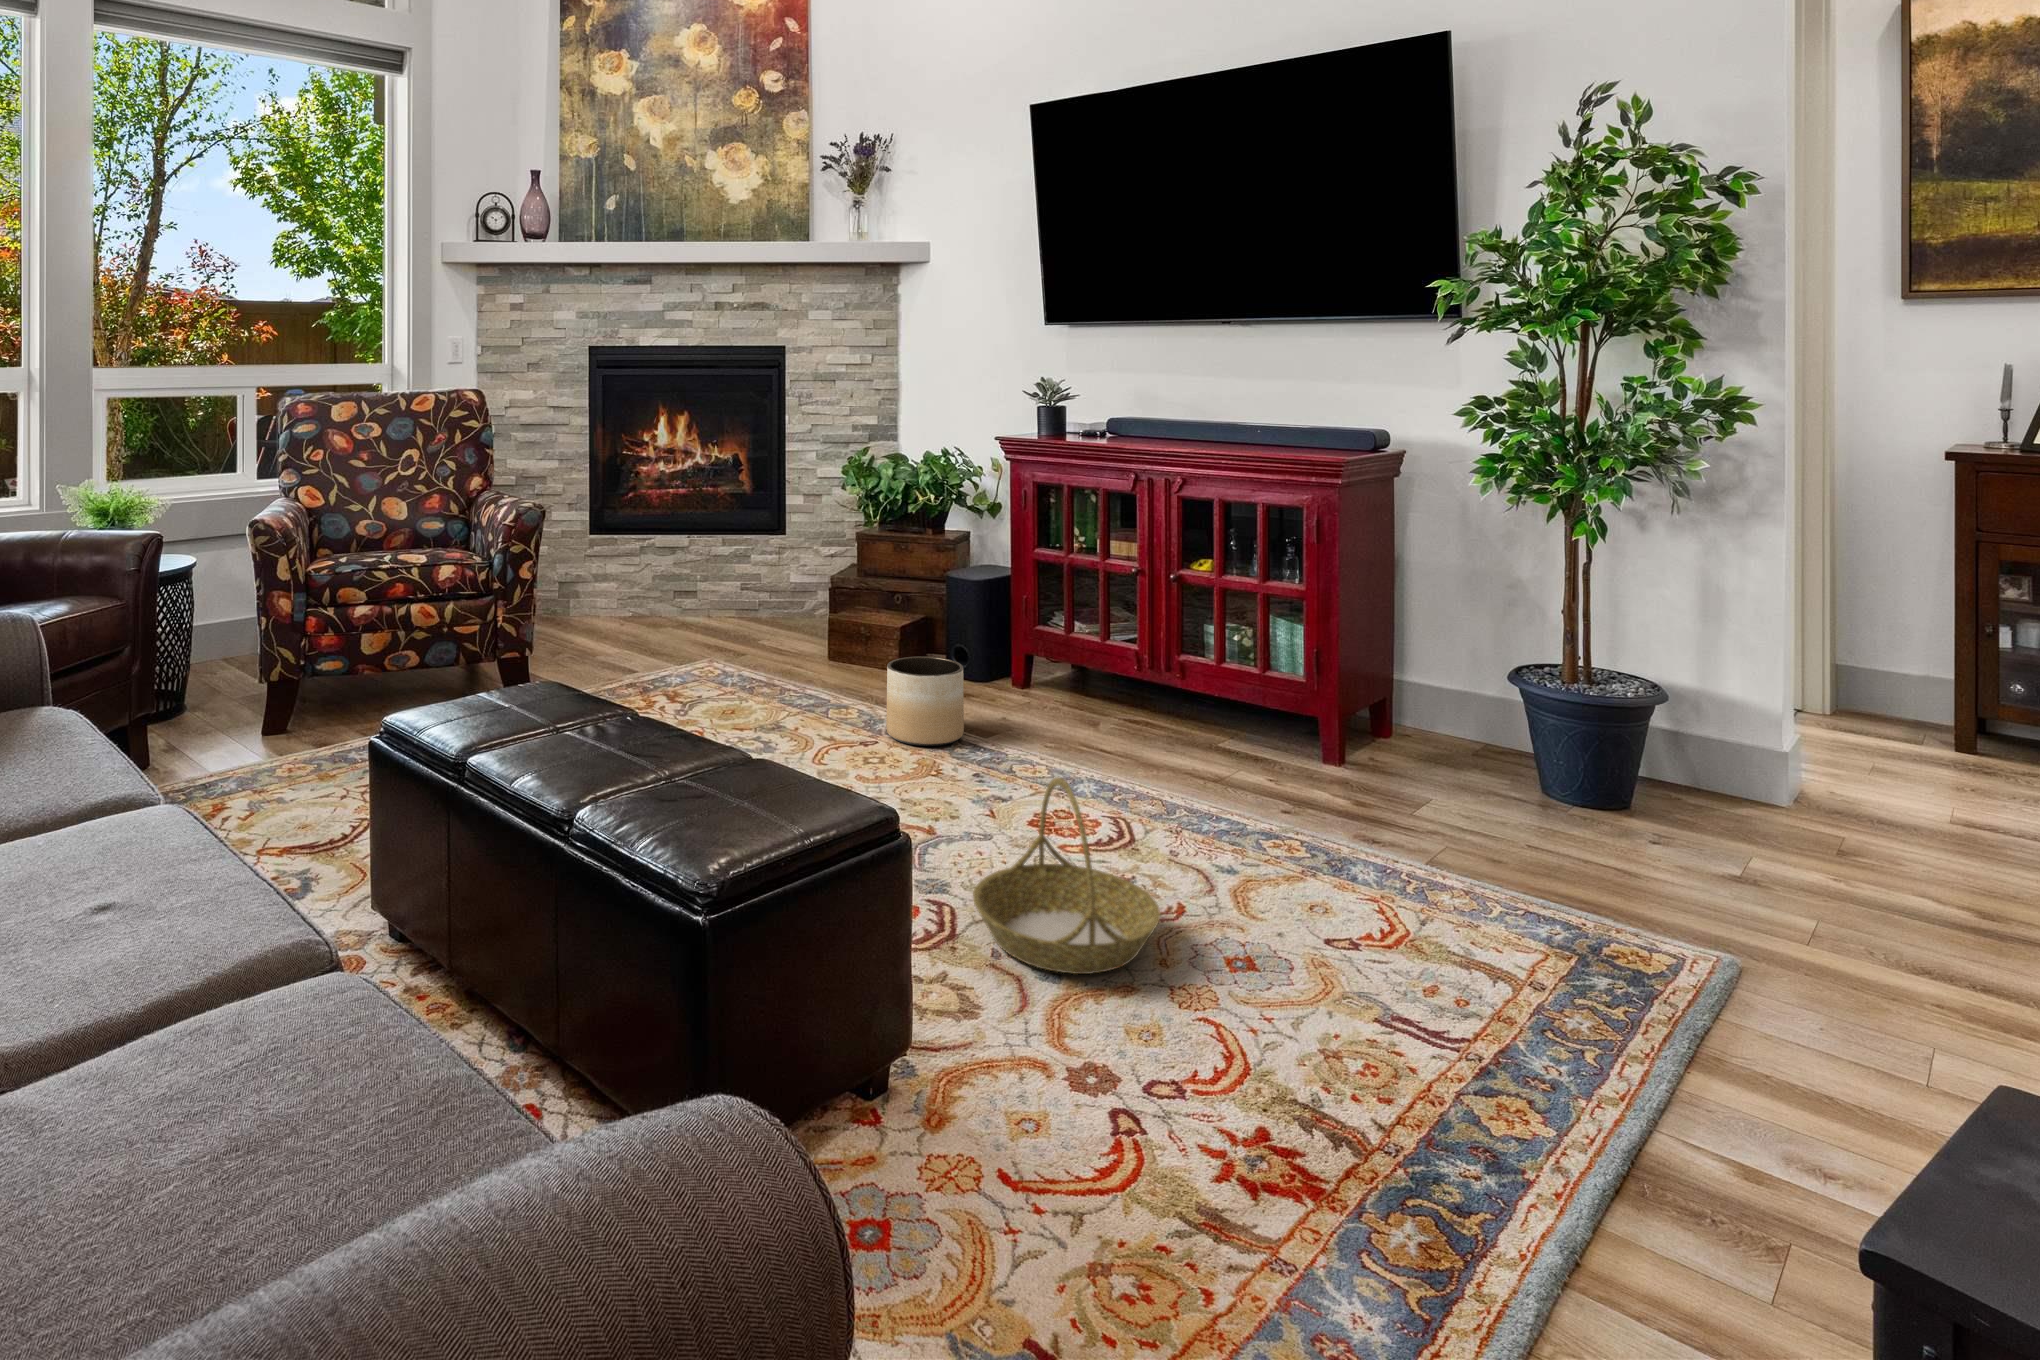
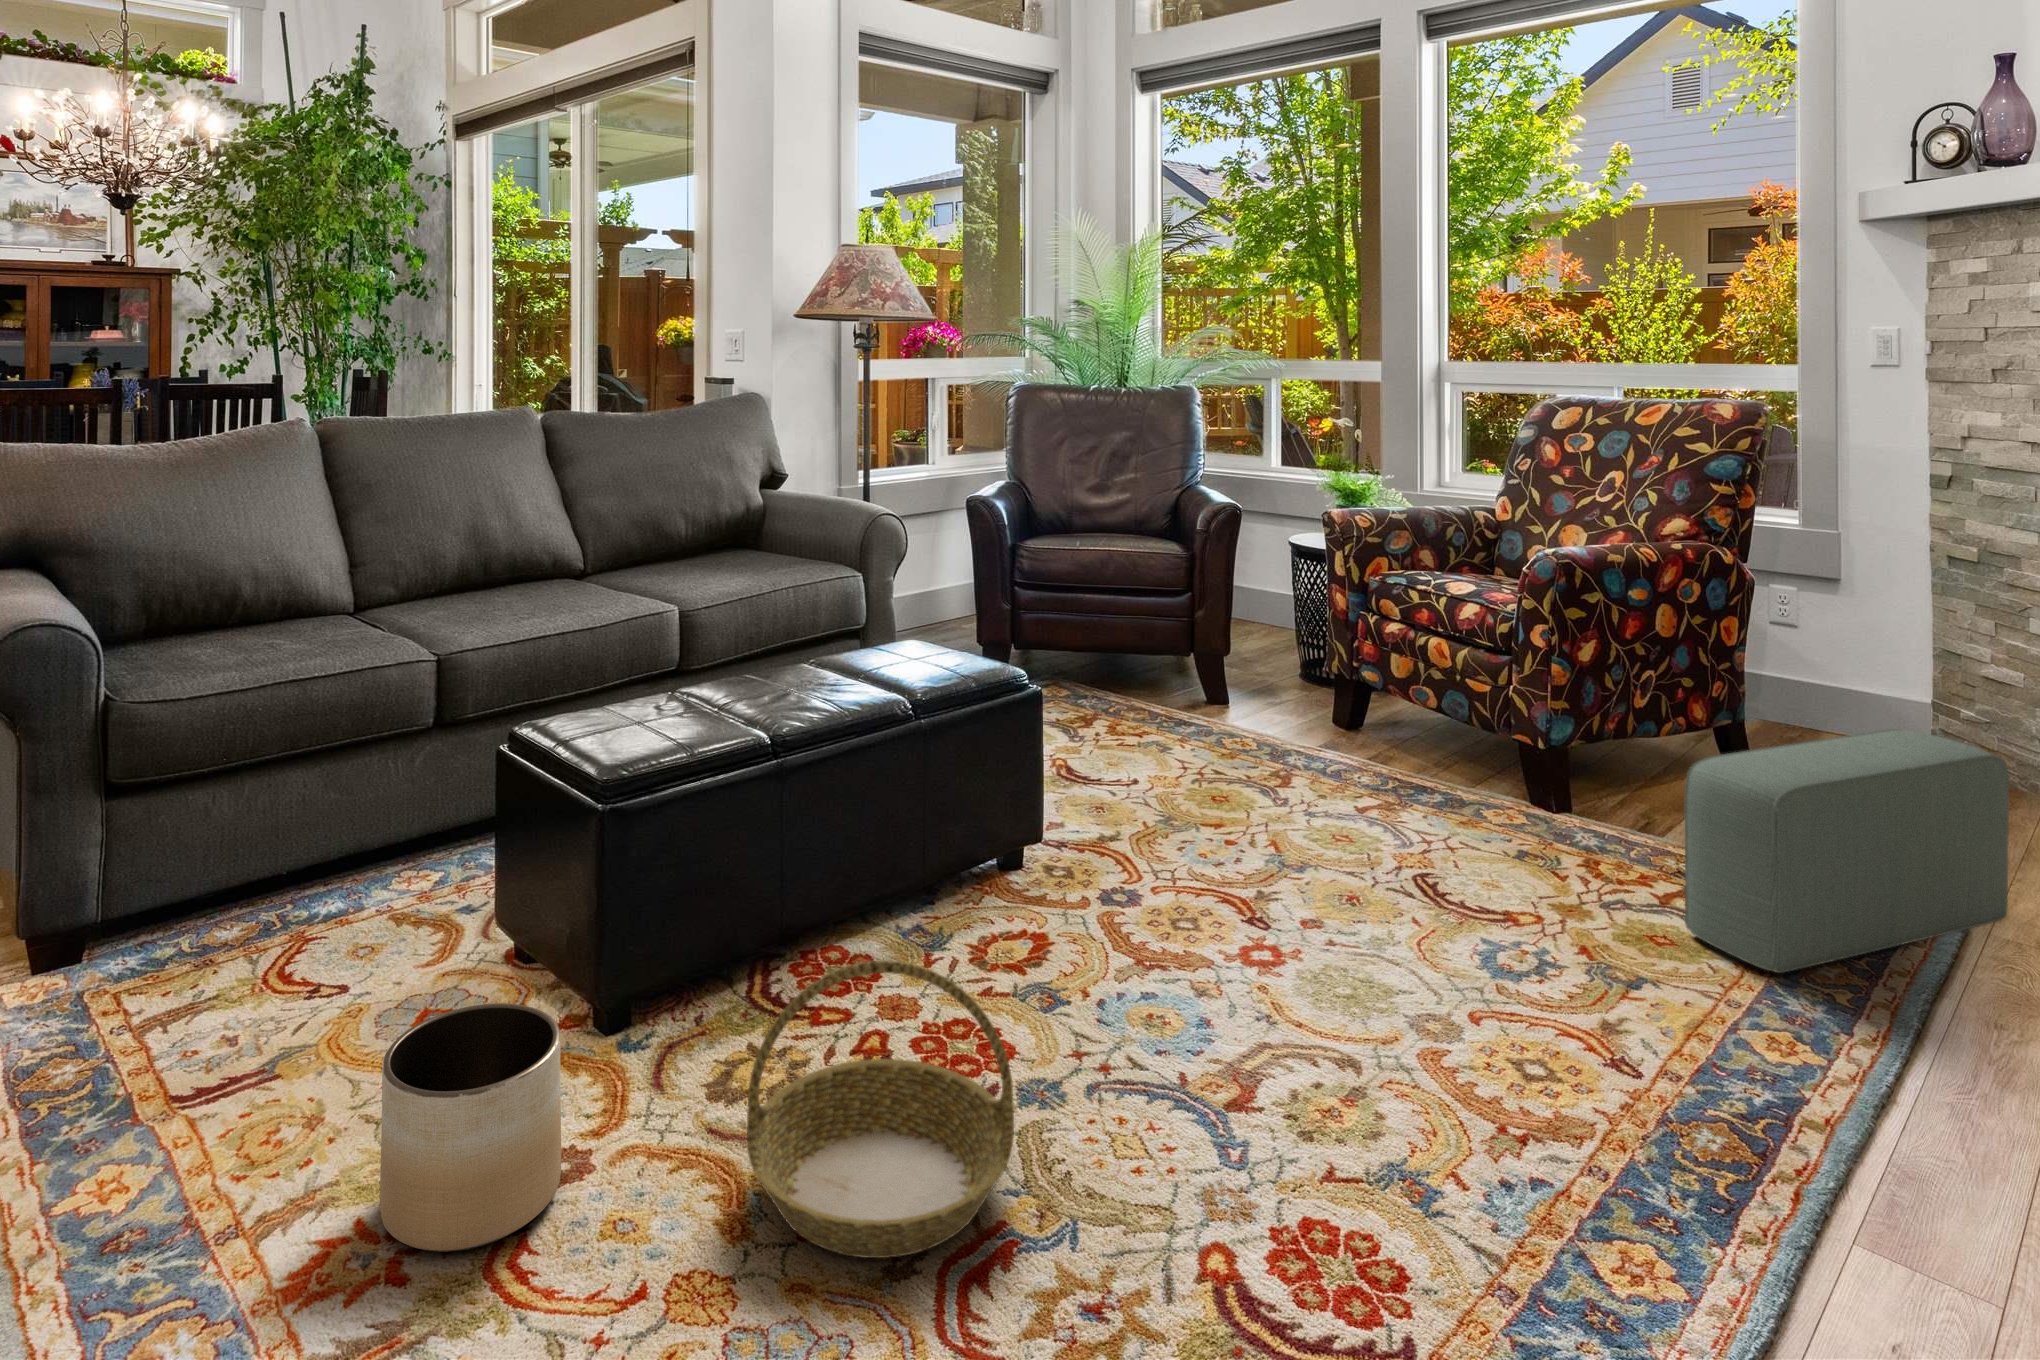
pouf: none [673,566,782,704] -> present [1685,729,2009,973]
planter: present [886,657,964,746] -> present [380,1003,561,1252]

